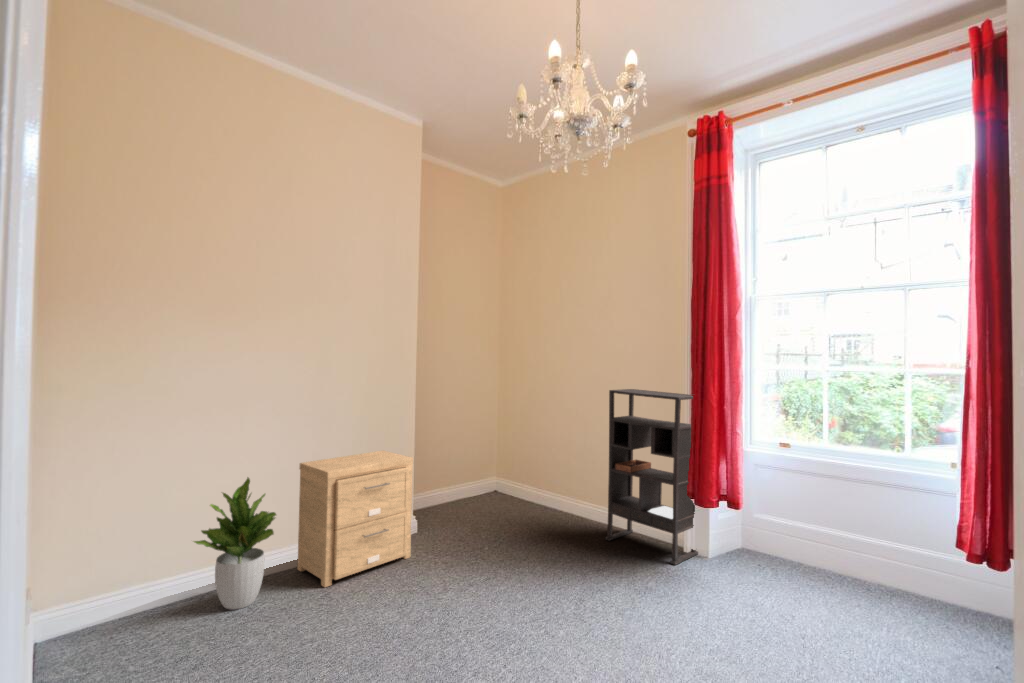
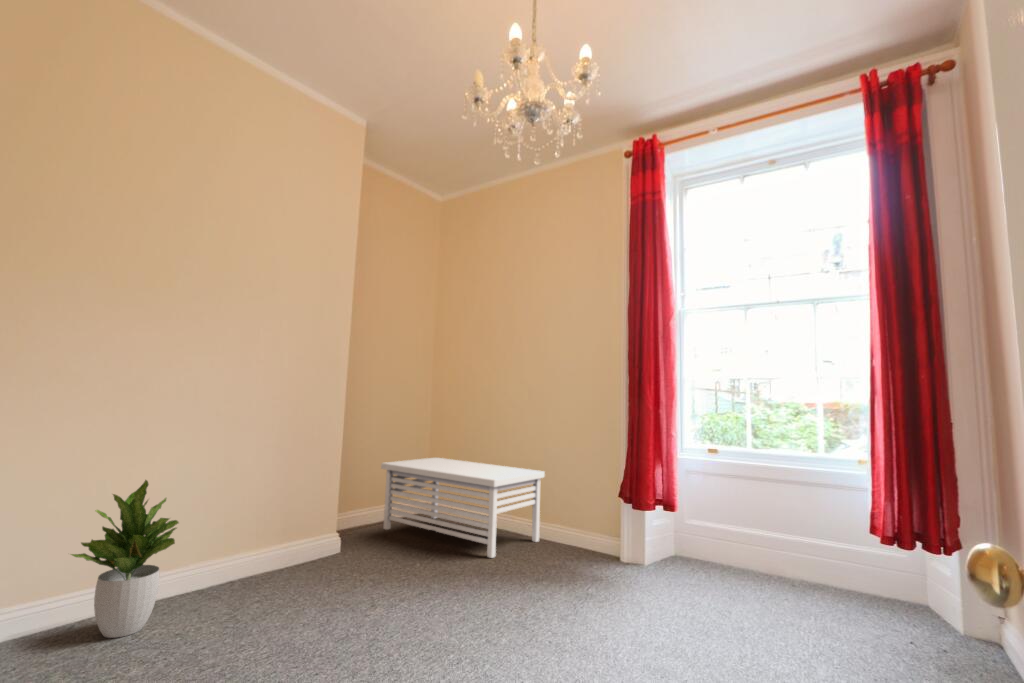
bookshelf: present [605,389,698,565] -> none [542,398,636,573]
storage bench: none [454,439,609,543] -> present [381,458,545,558]
side table: present [298,450,413,587] -> none [197,460,341,610]

